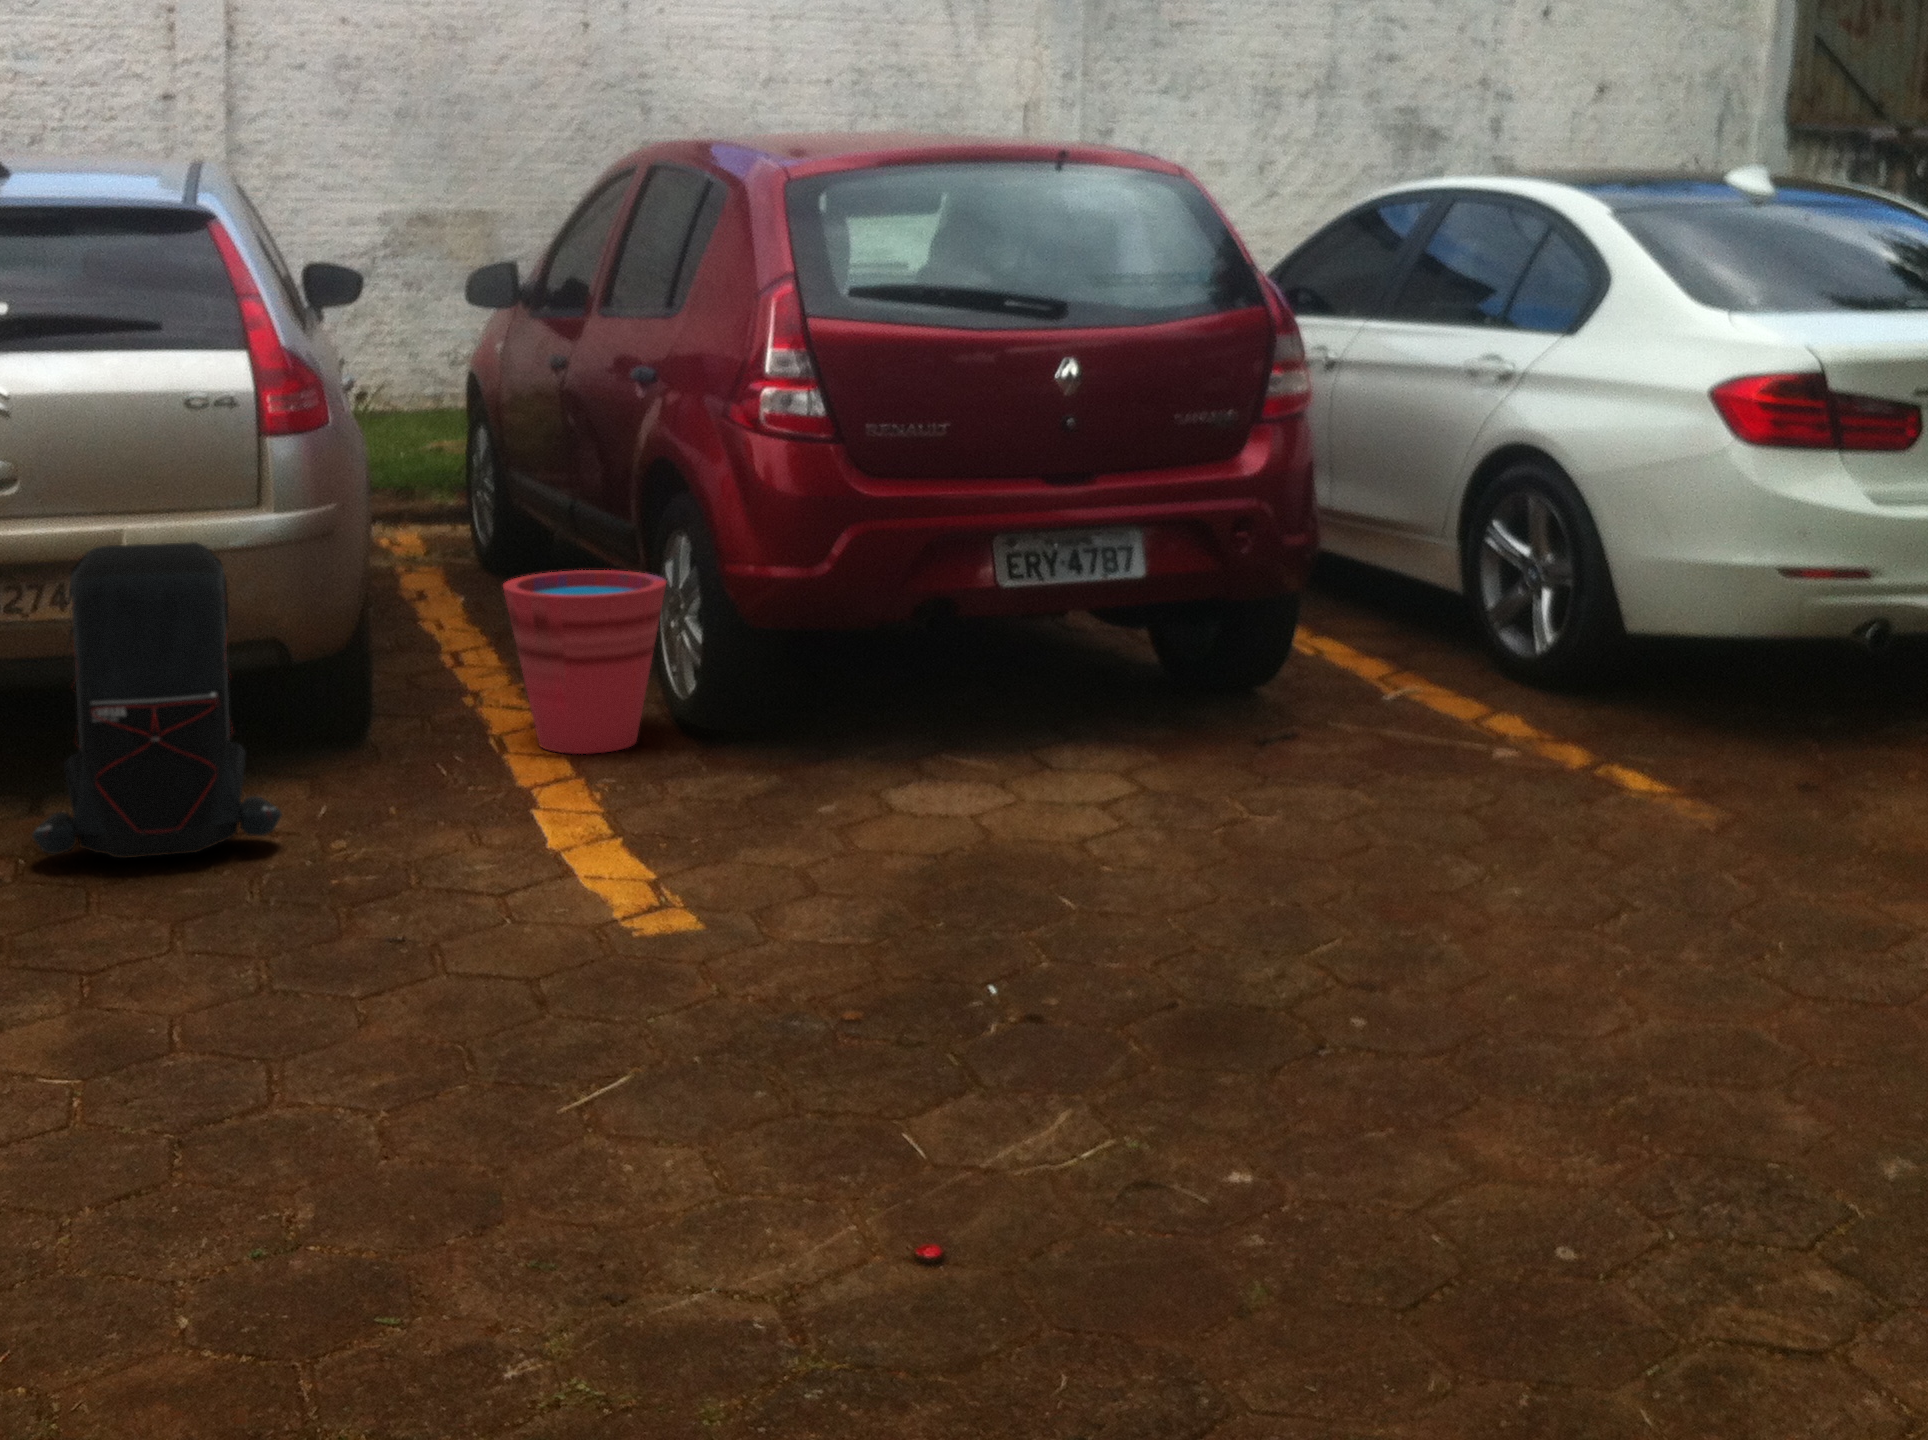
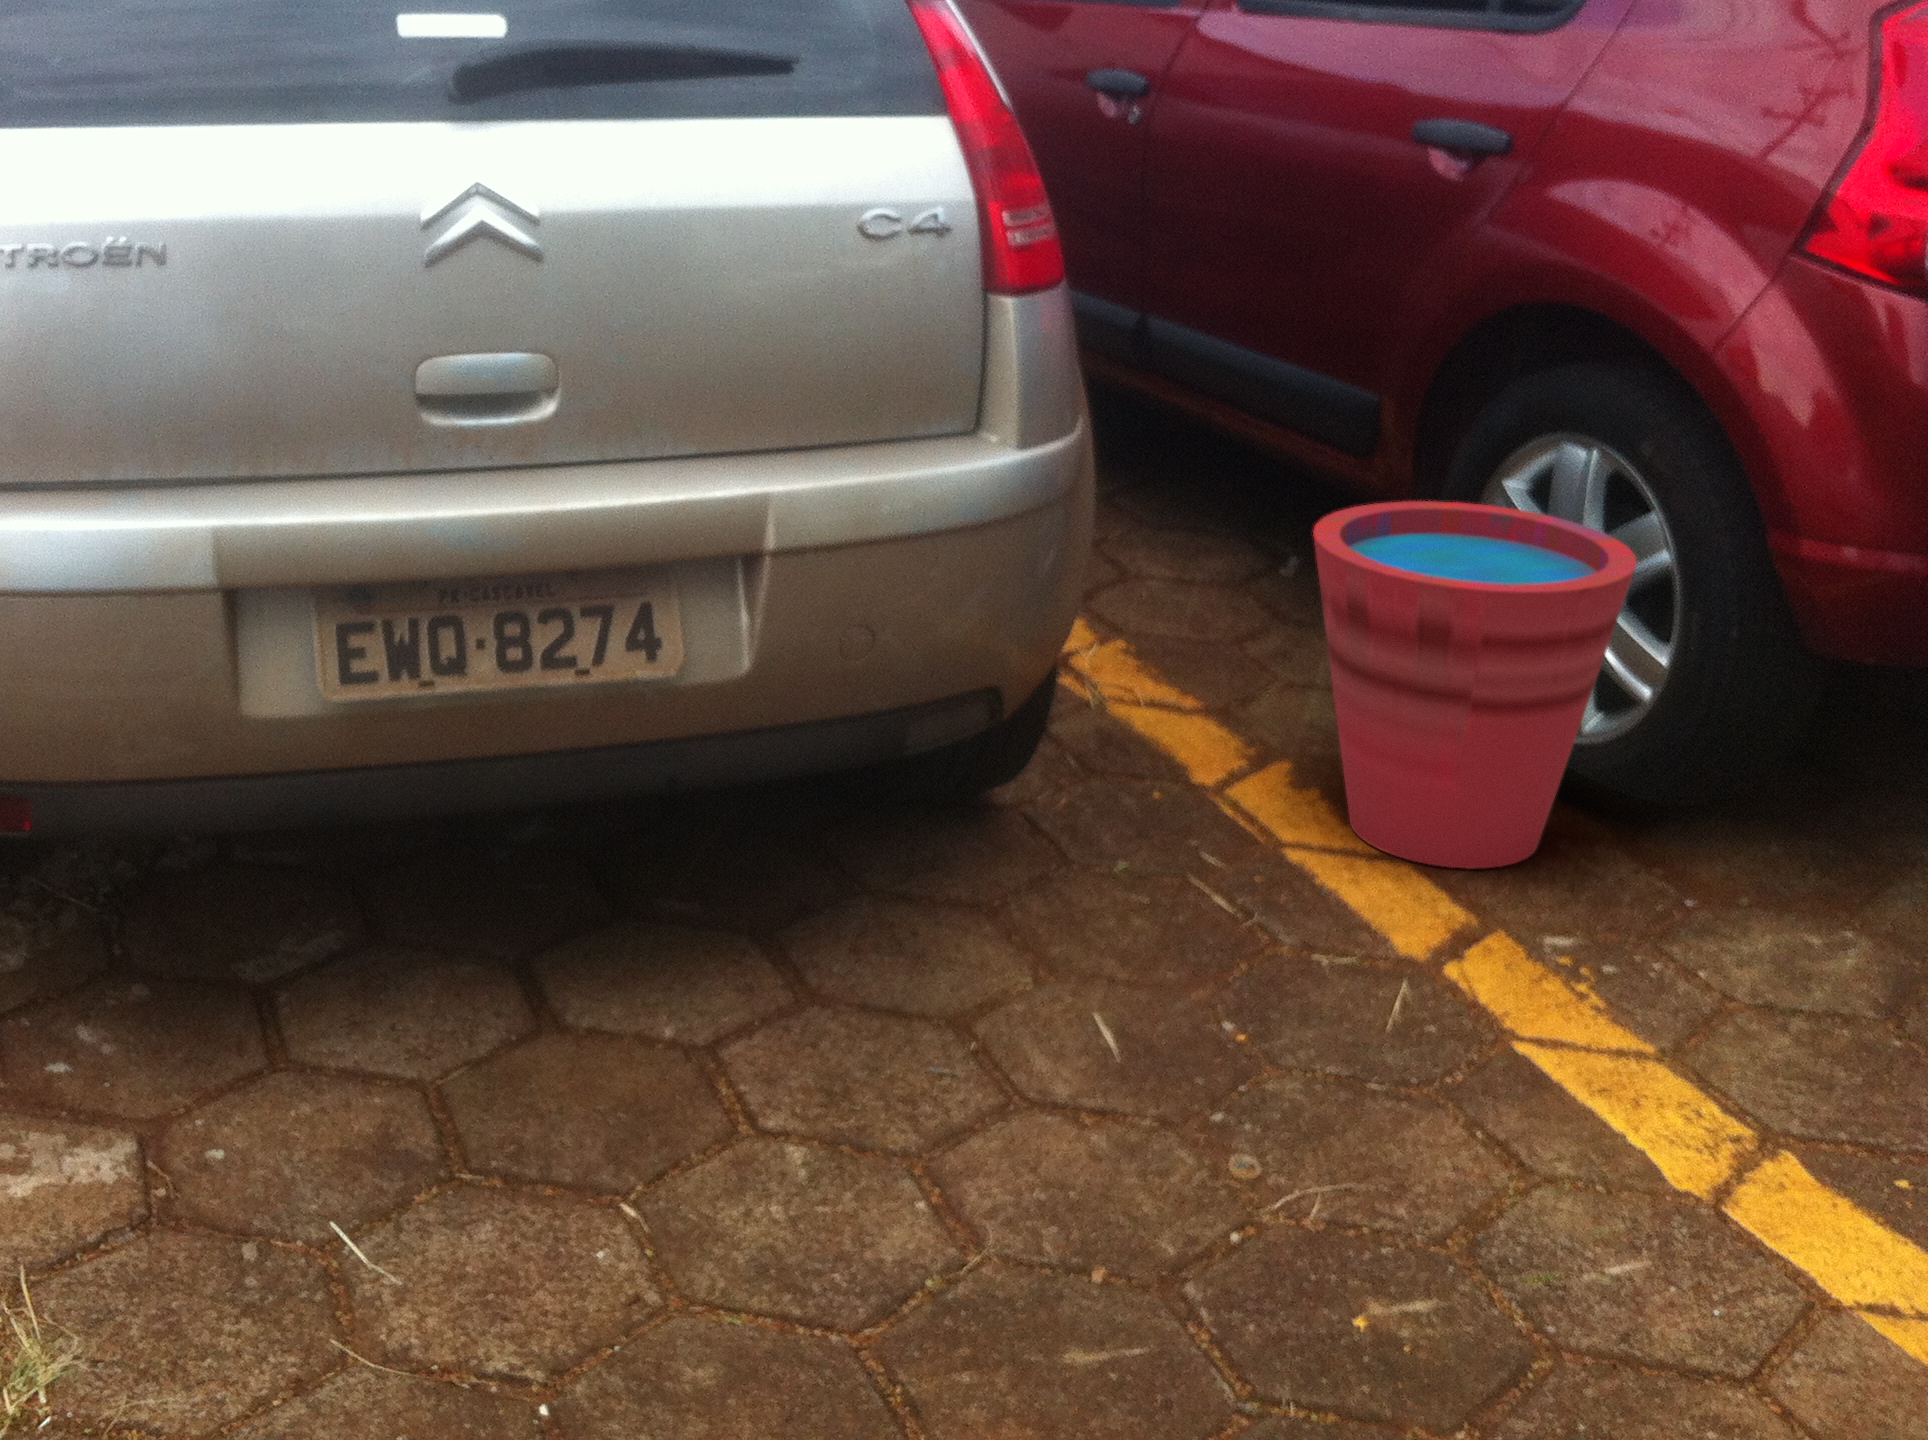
backpack: present [32,542,282,858] -> none [665,559,1162,1250]

